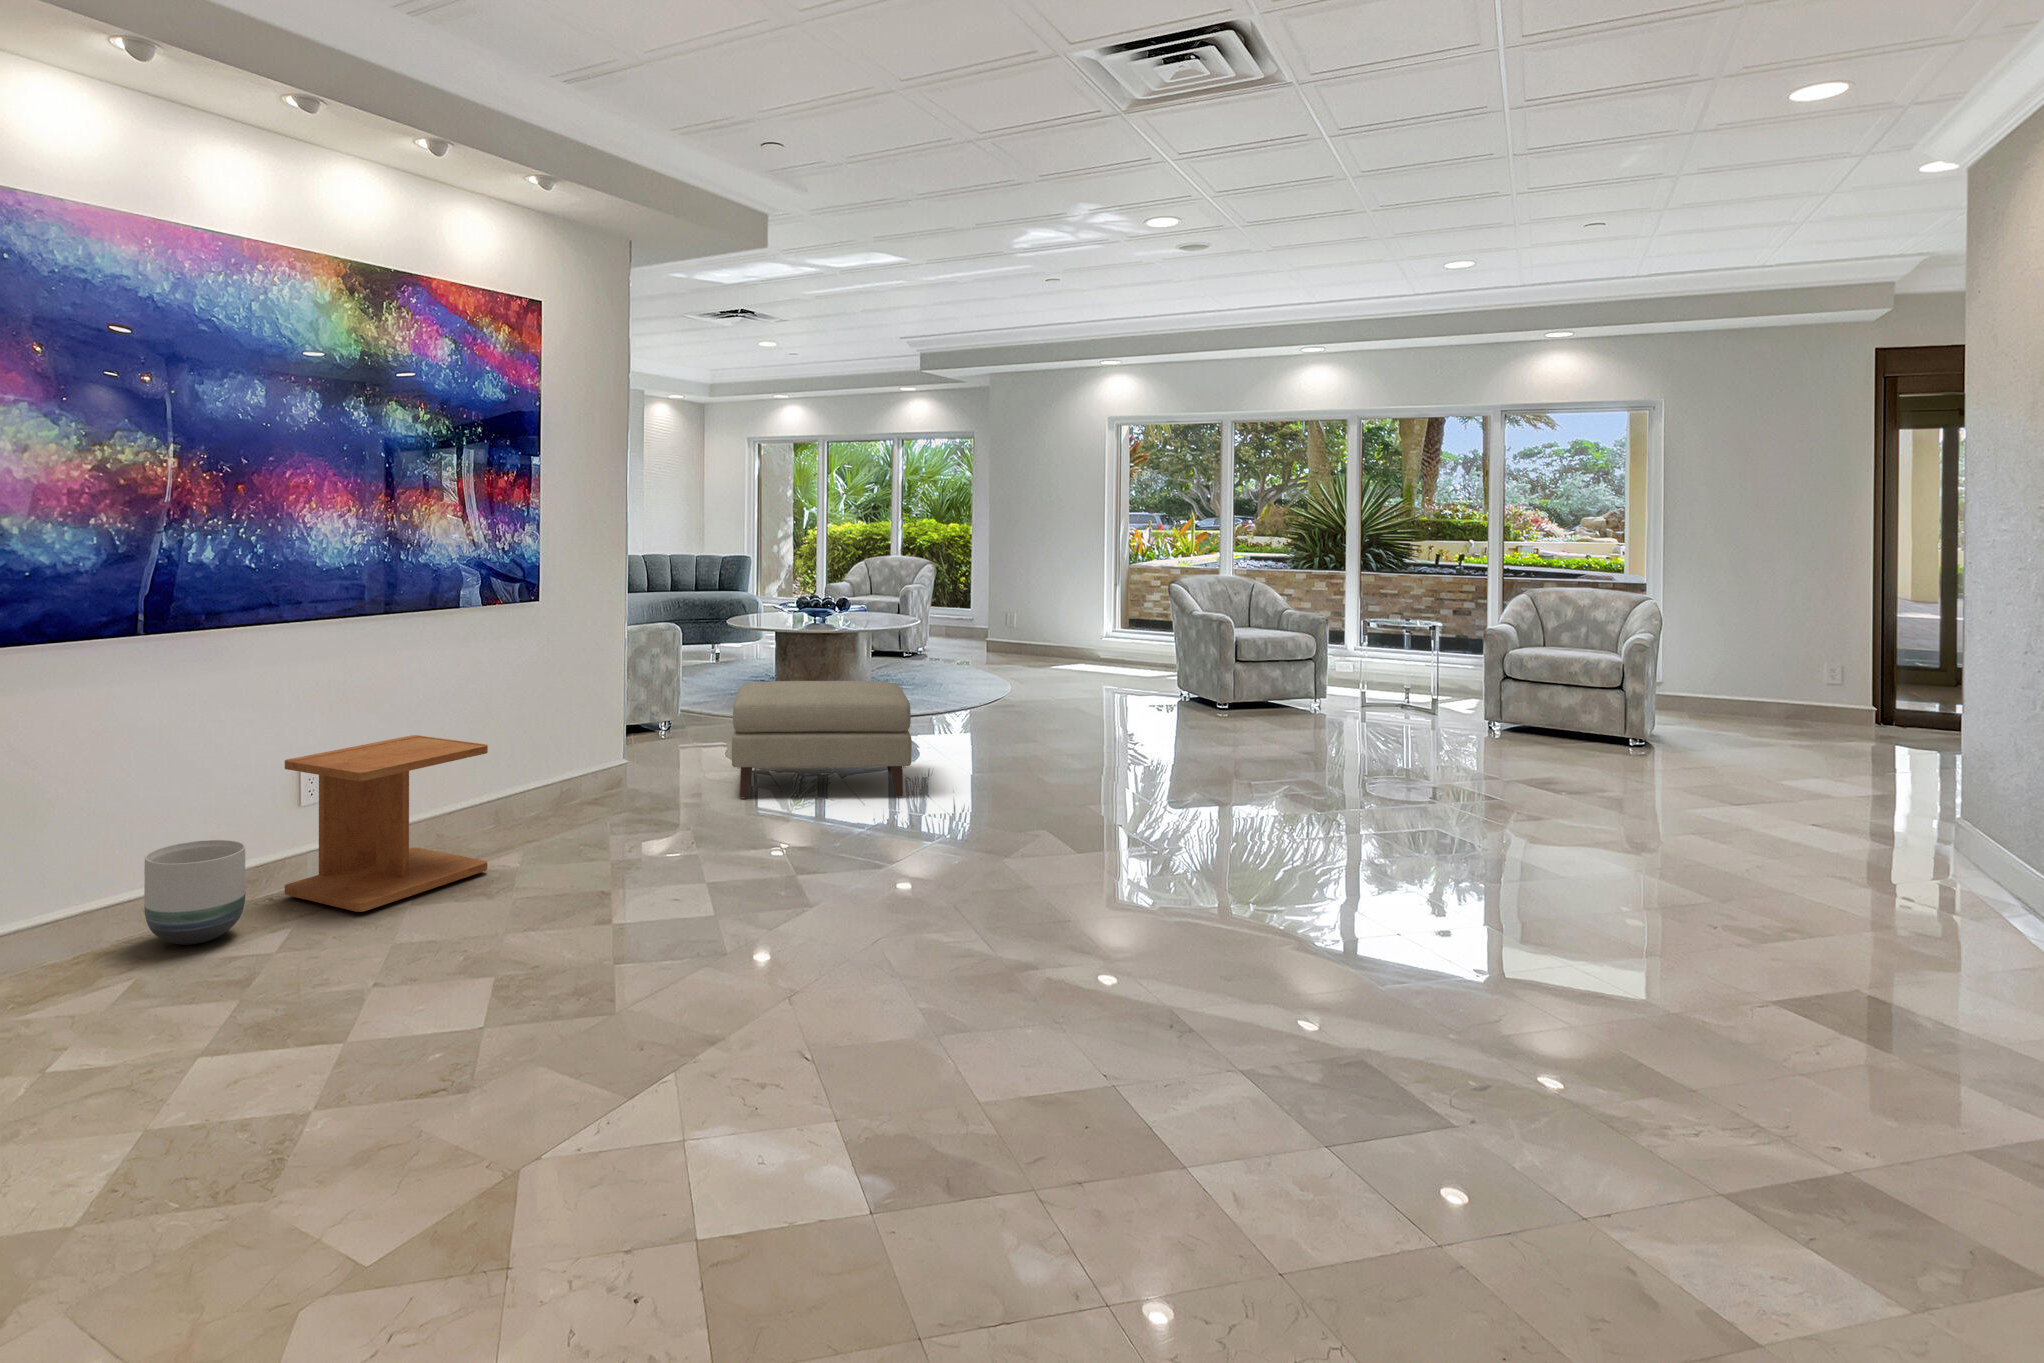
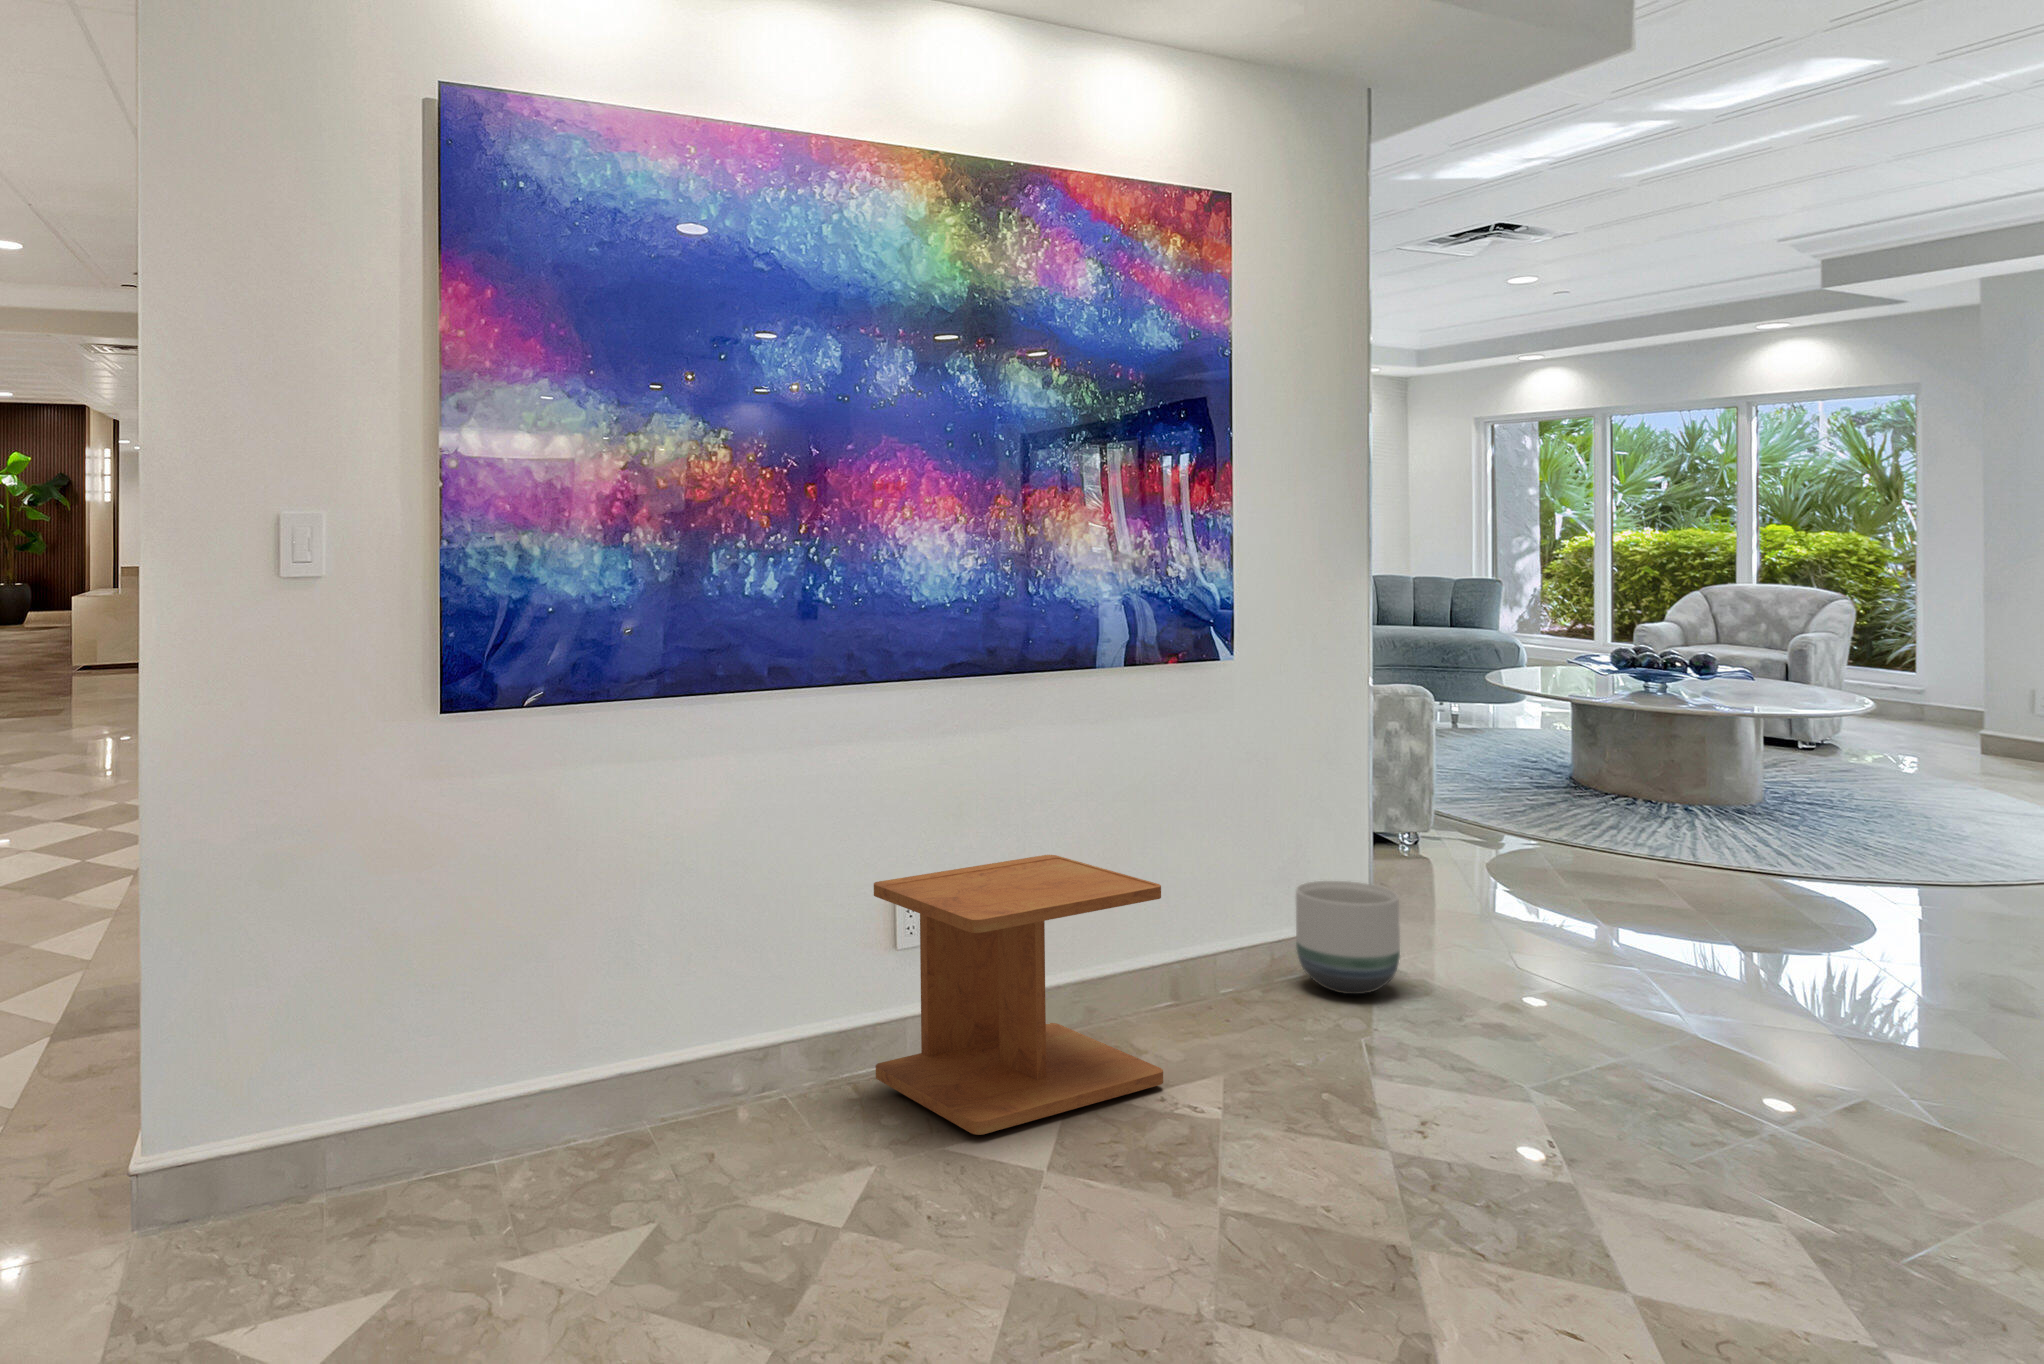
ottoman: present [732,681,912,798] -> none [1555,797,1936,1038]
planter: present [144,840,246,945] -> present [1296,881,1400,994]

